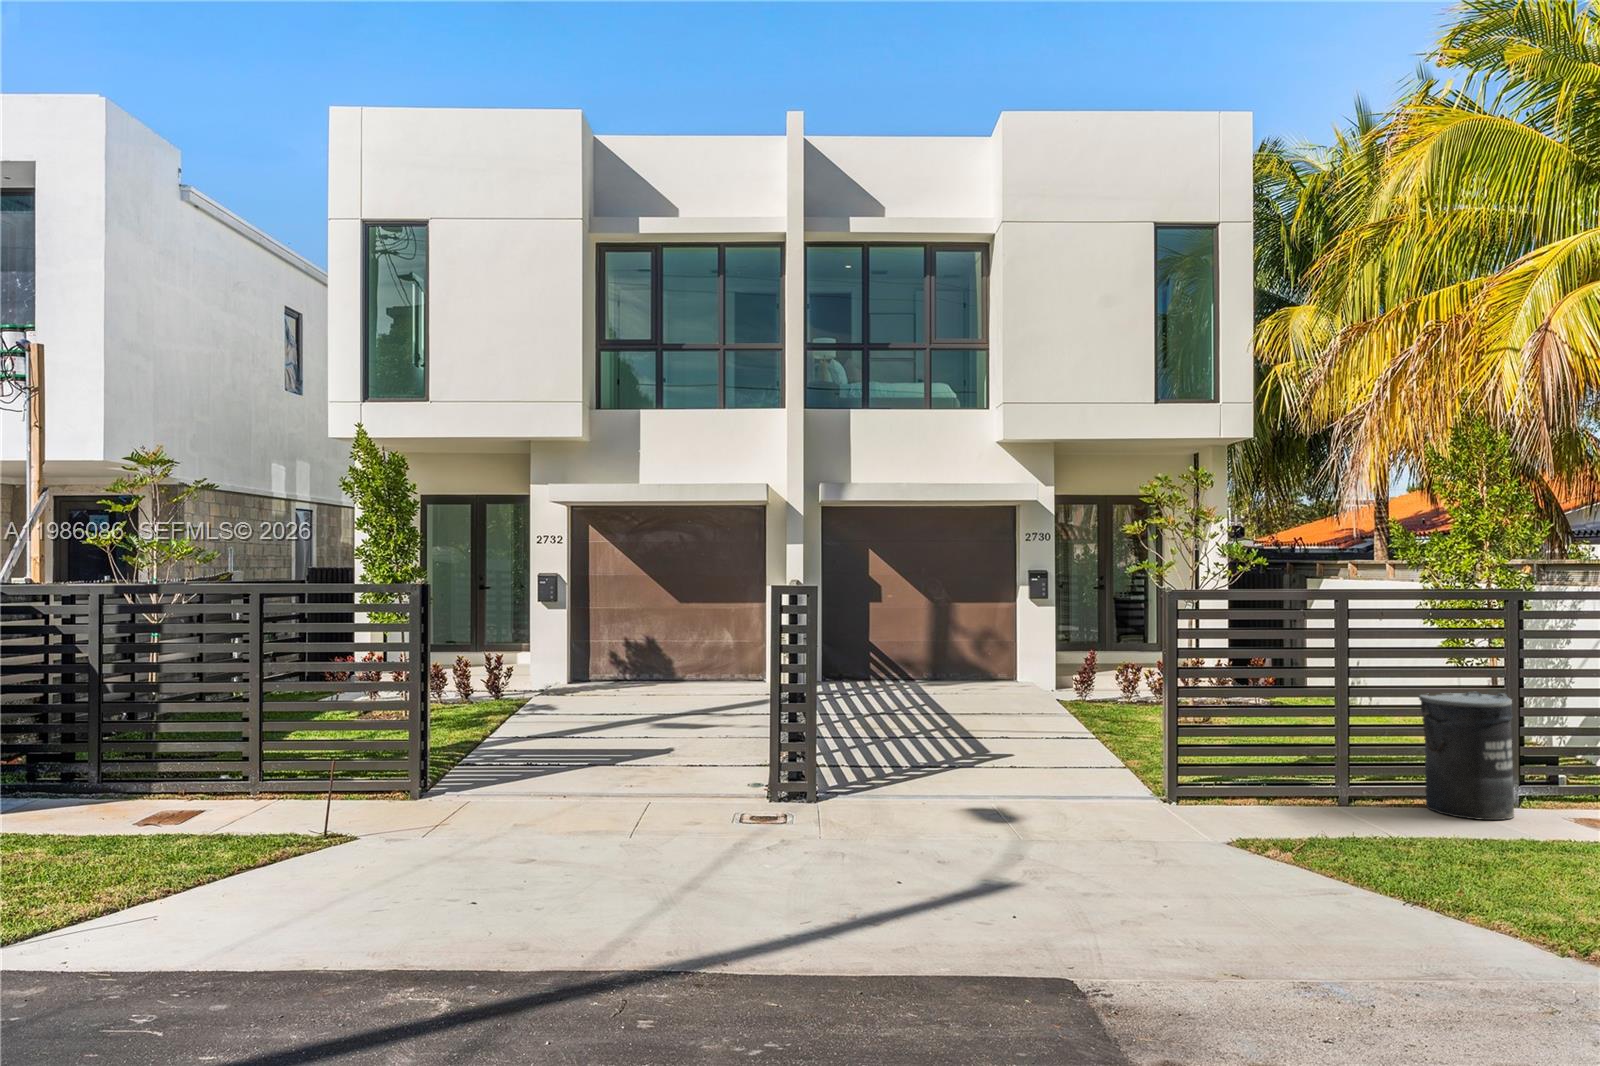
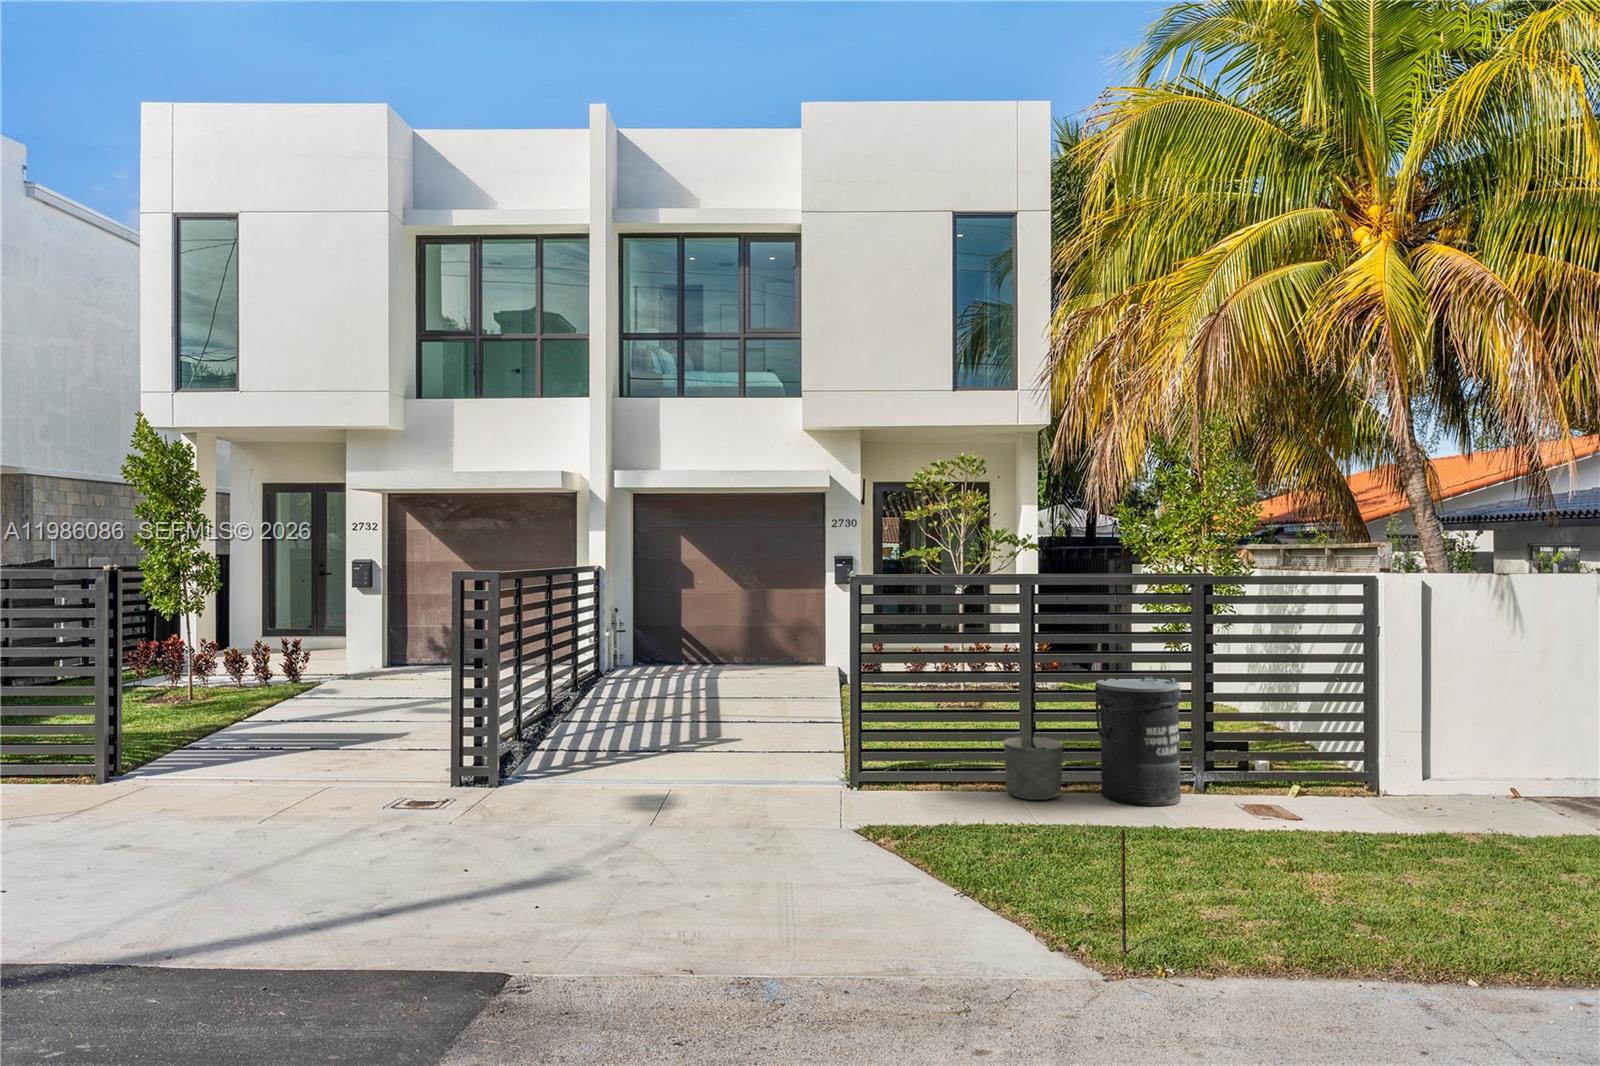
planter: none [1330,752,1395,814] -> present [1004,737,1063,800]

